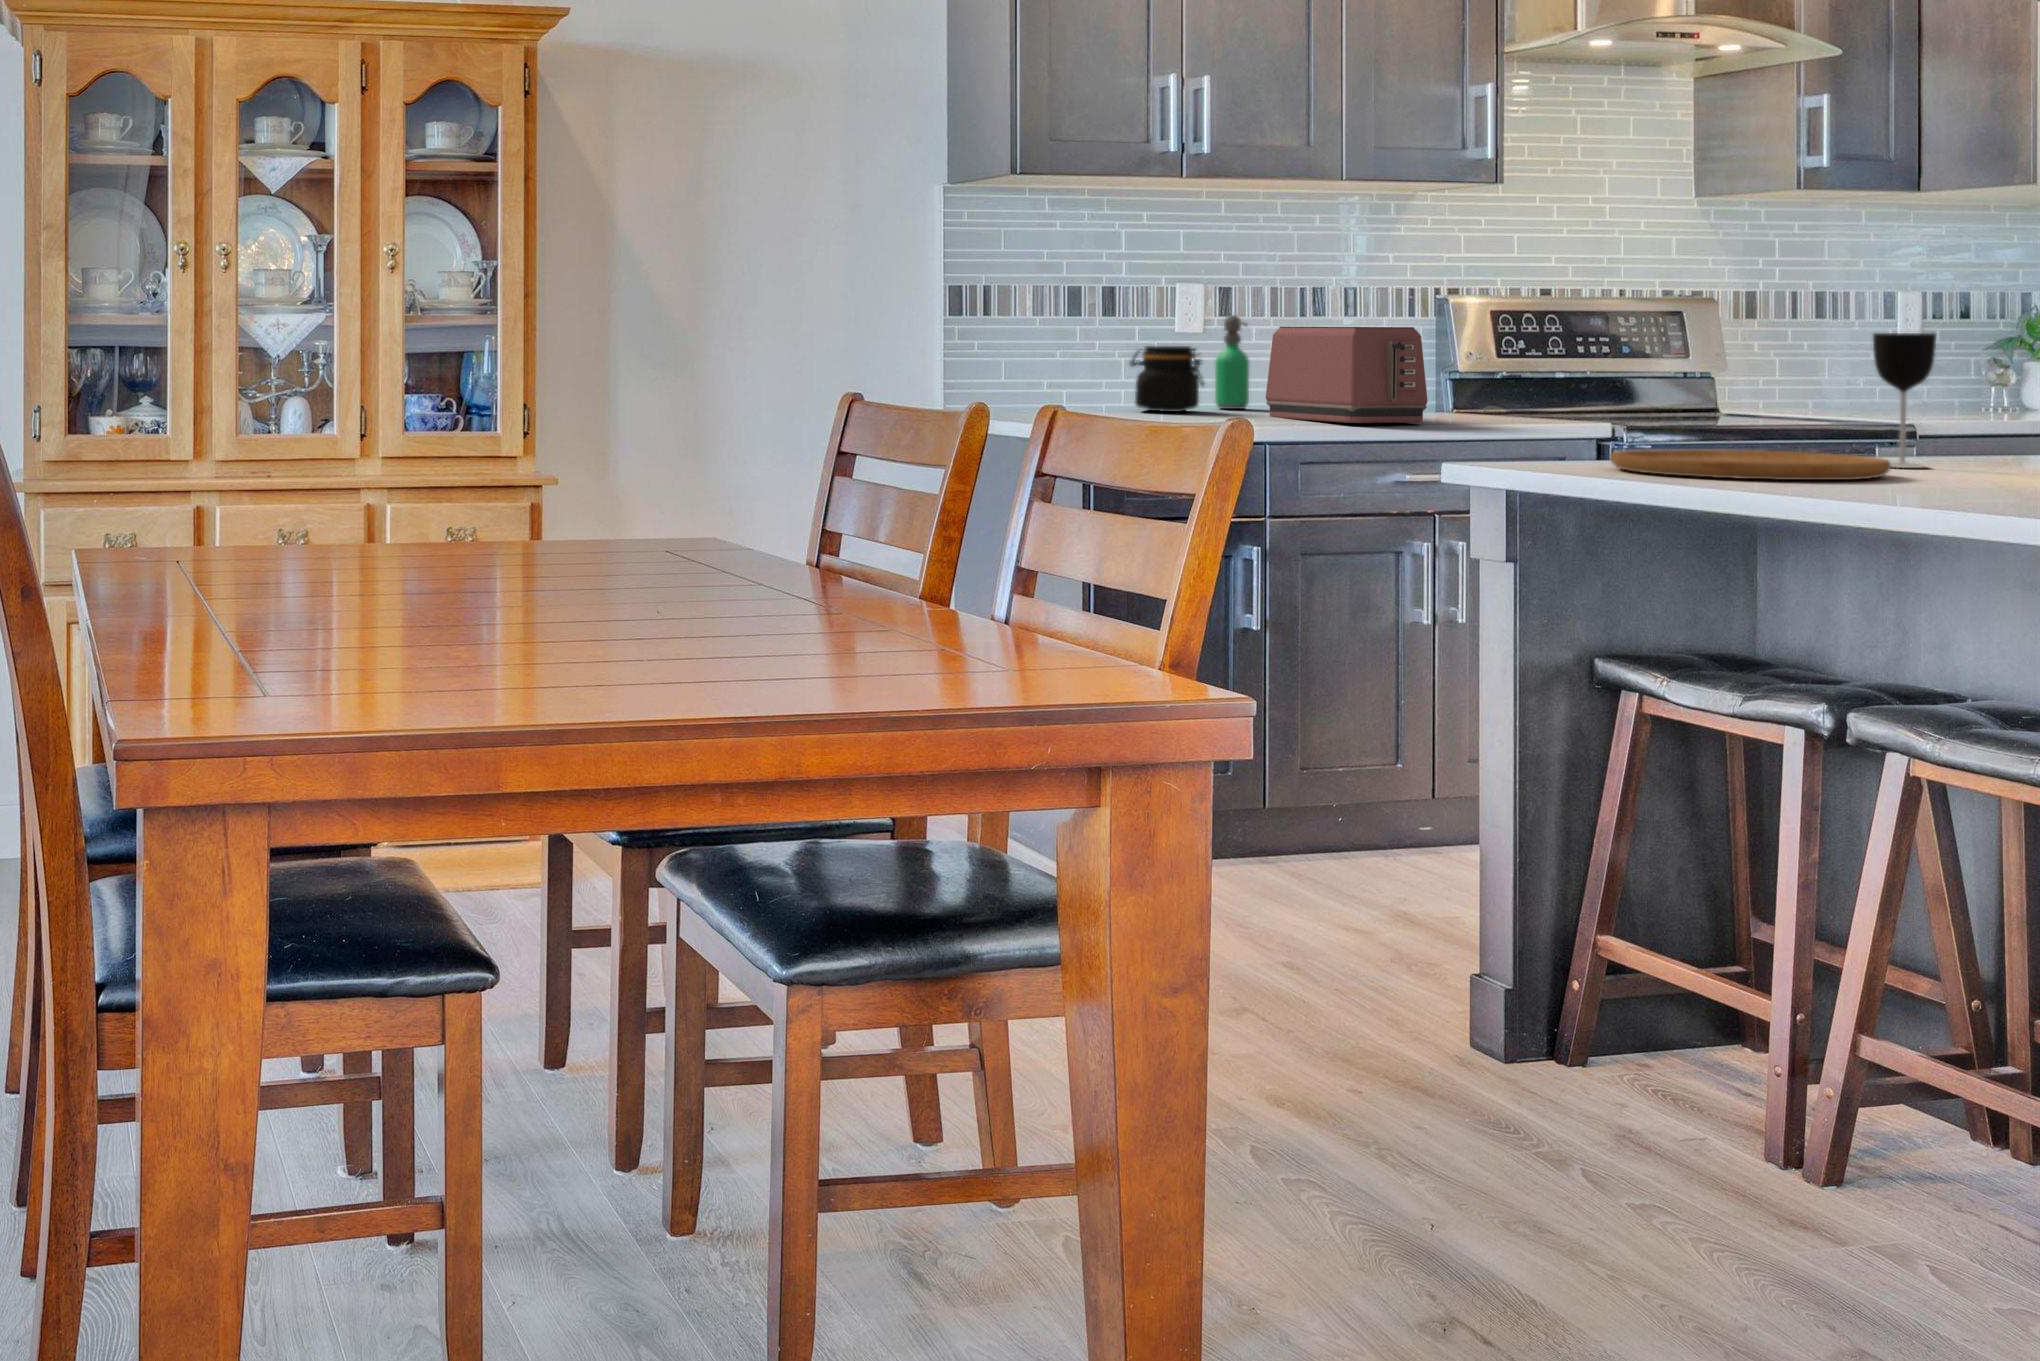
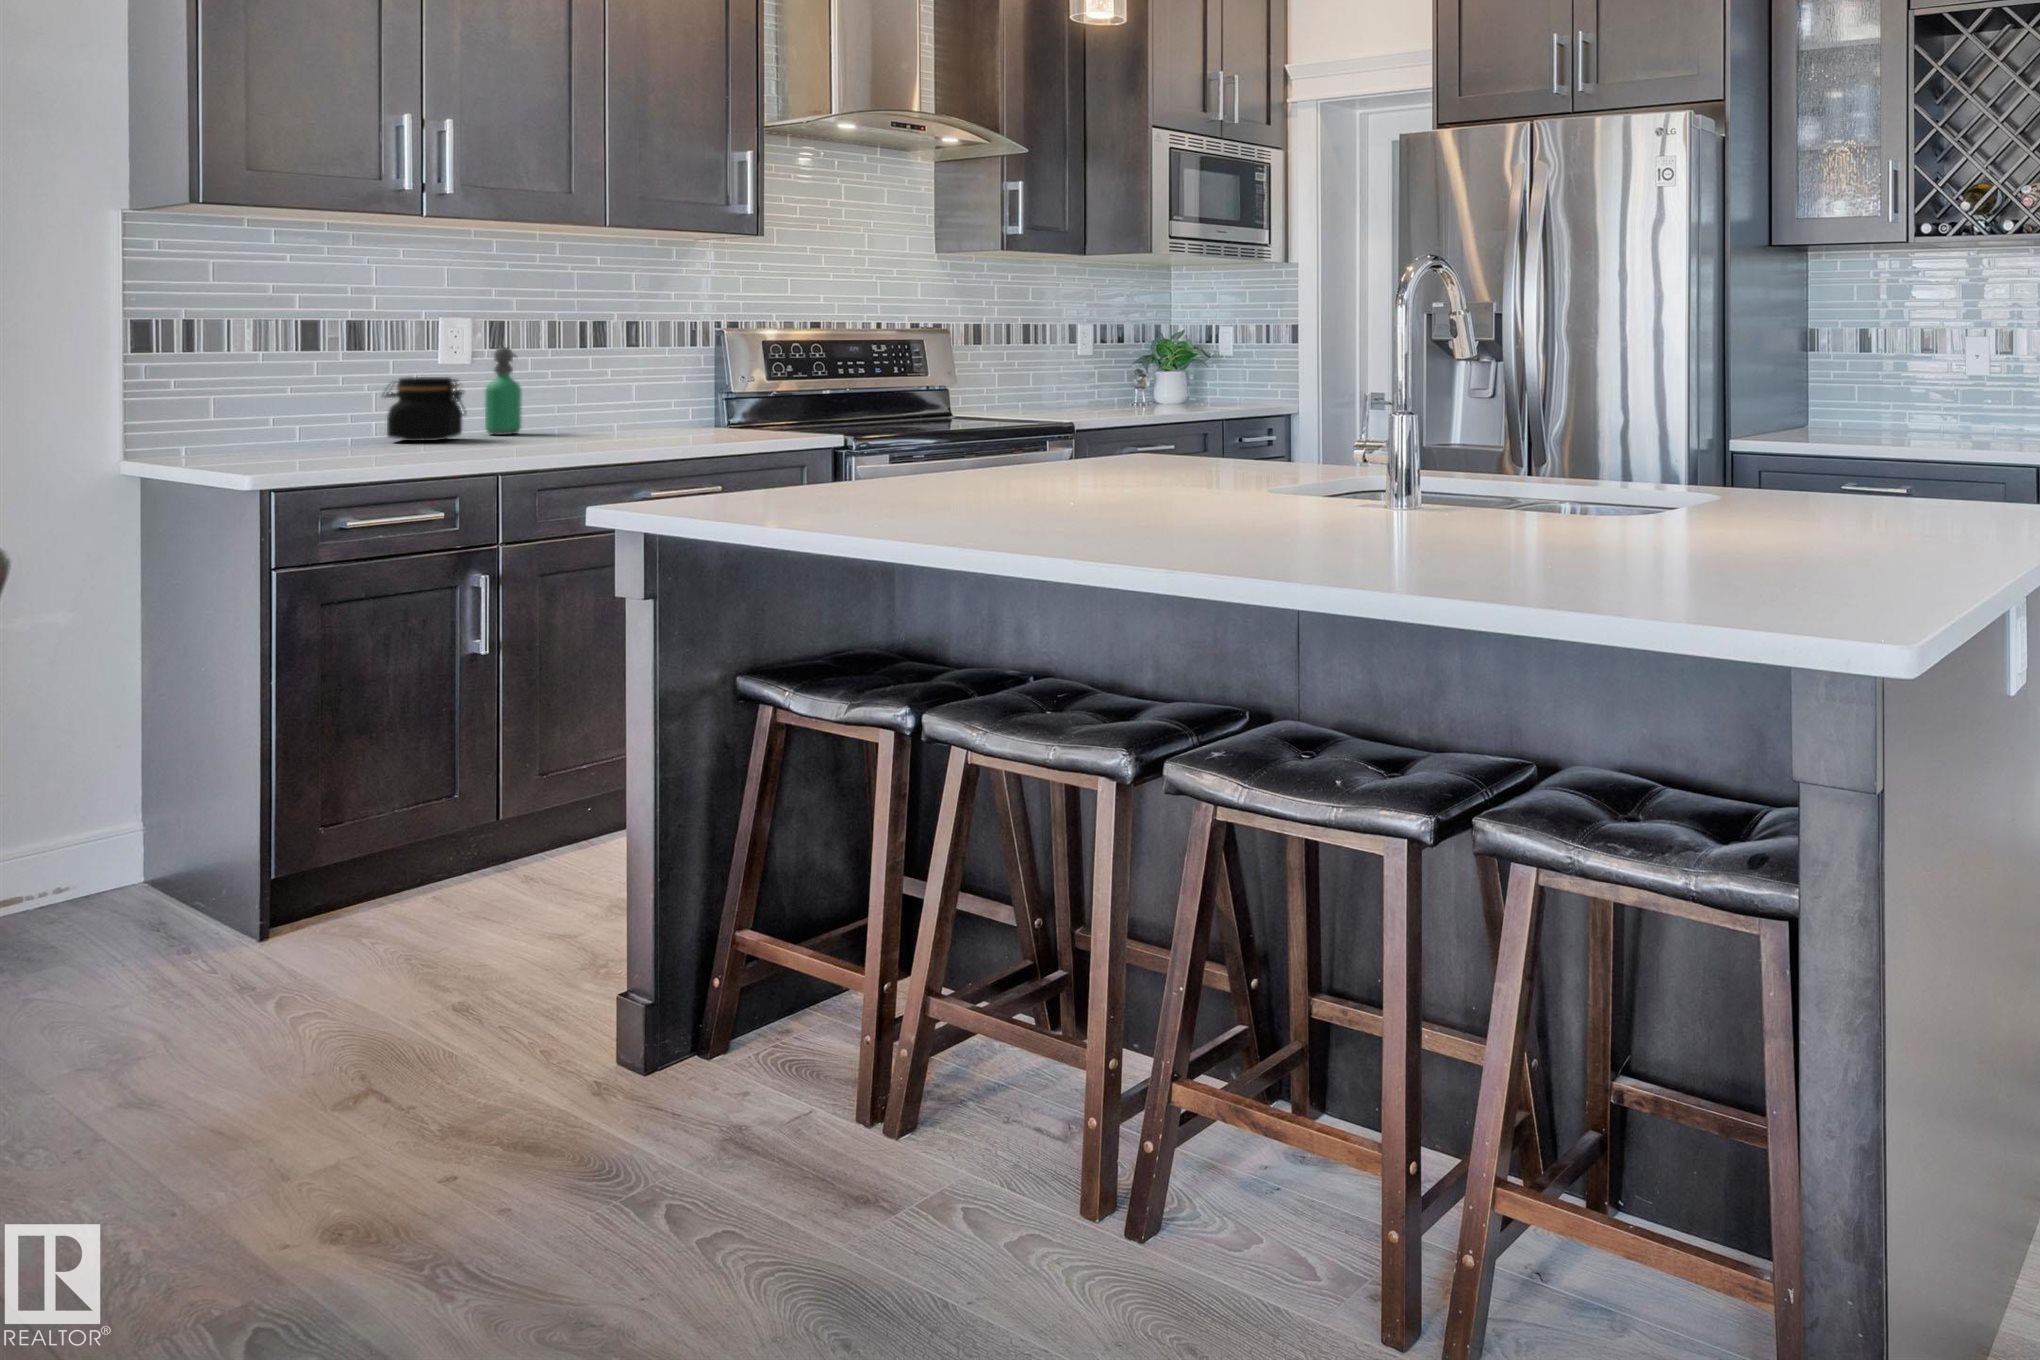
toaster: present [1266,327,1428,423] -> none [529,358,681,447]
wine glass: present [1873,333,1936,468] -> none [981,373,1027,482]
cutting board: present [1610,449,1891,480] -> none [747,475,978,510]

